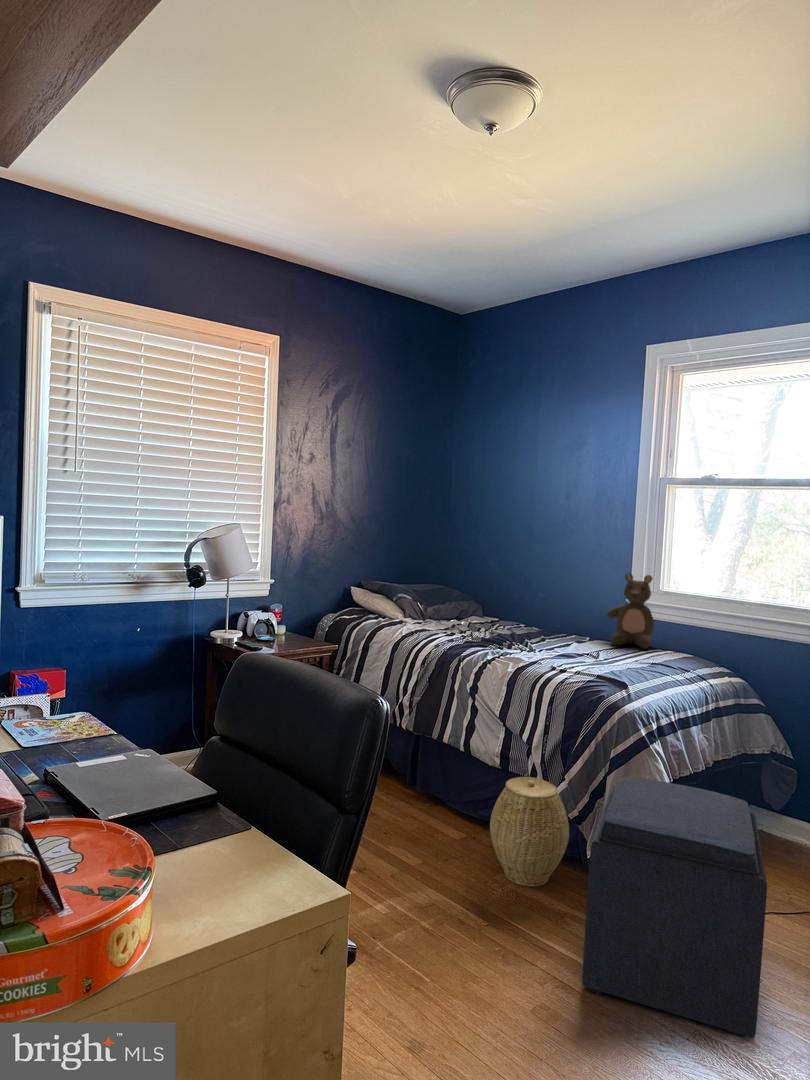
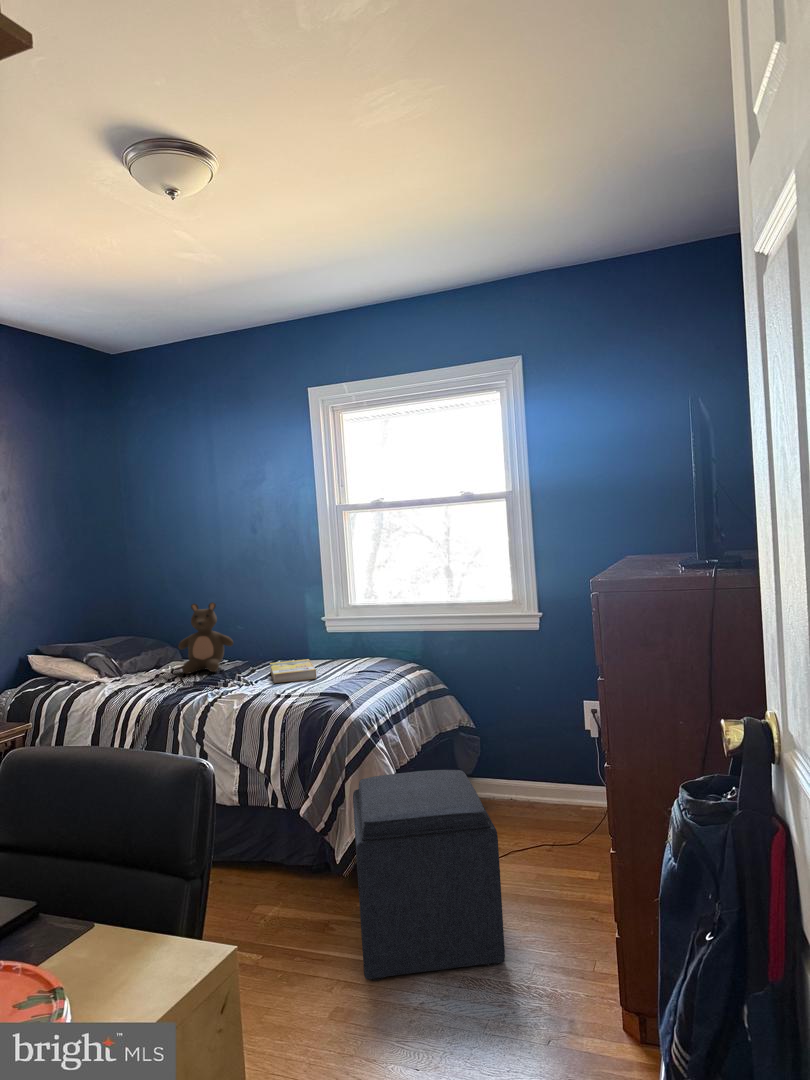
stuffed bear: present [607,573,654,649] -> present [178,602,233,674]
book: none [558,635,604,660] -> present [270,659,316,683]
woven basket: present [490,777,569,887] -> none [242,804,318,911]

